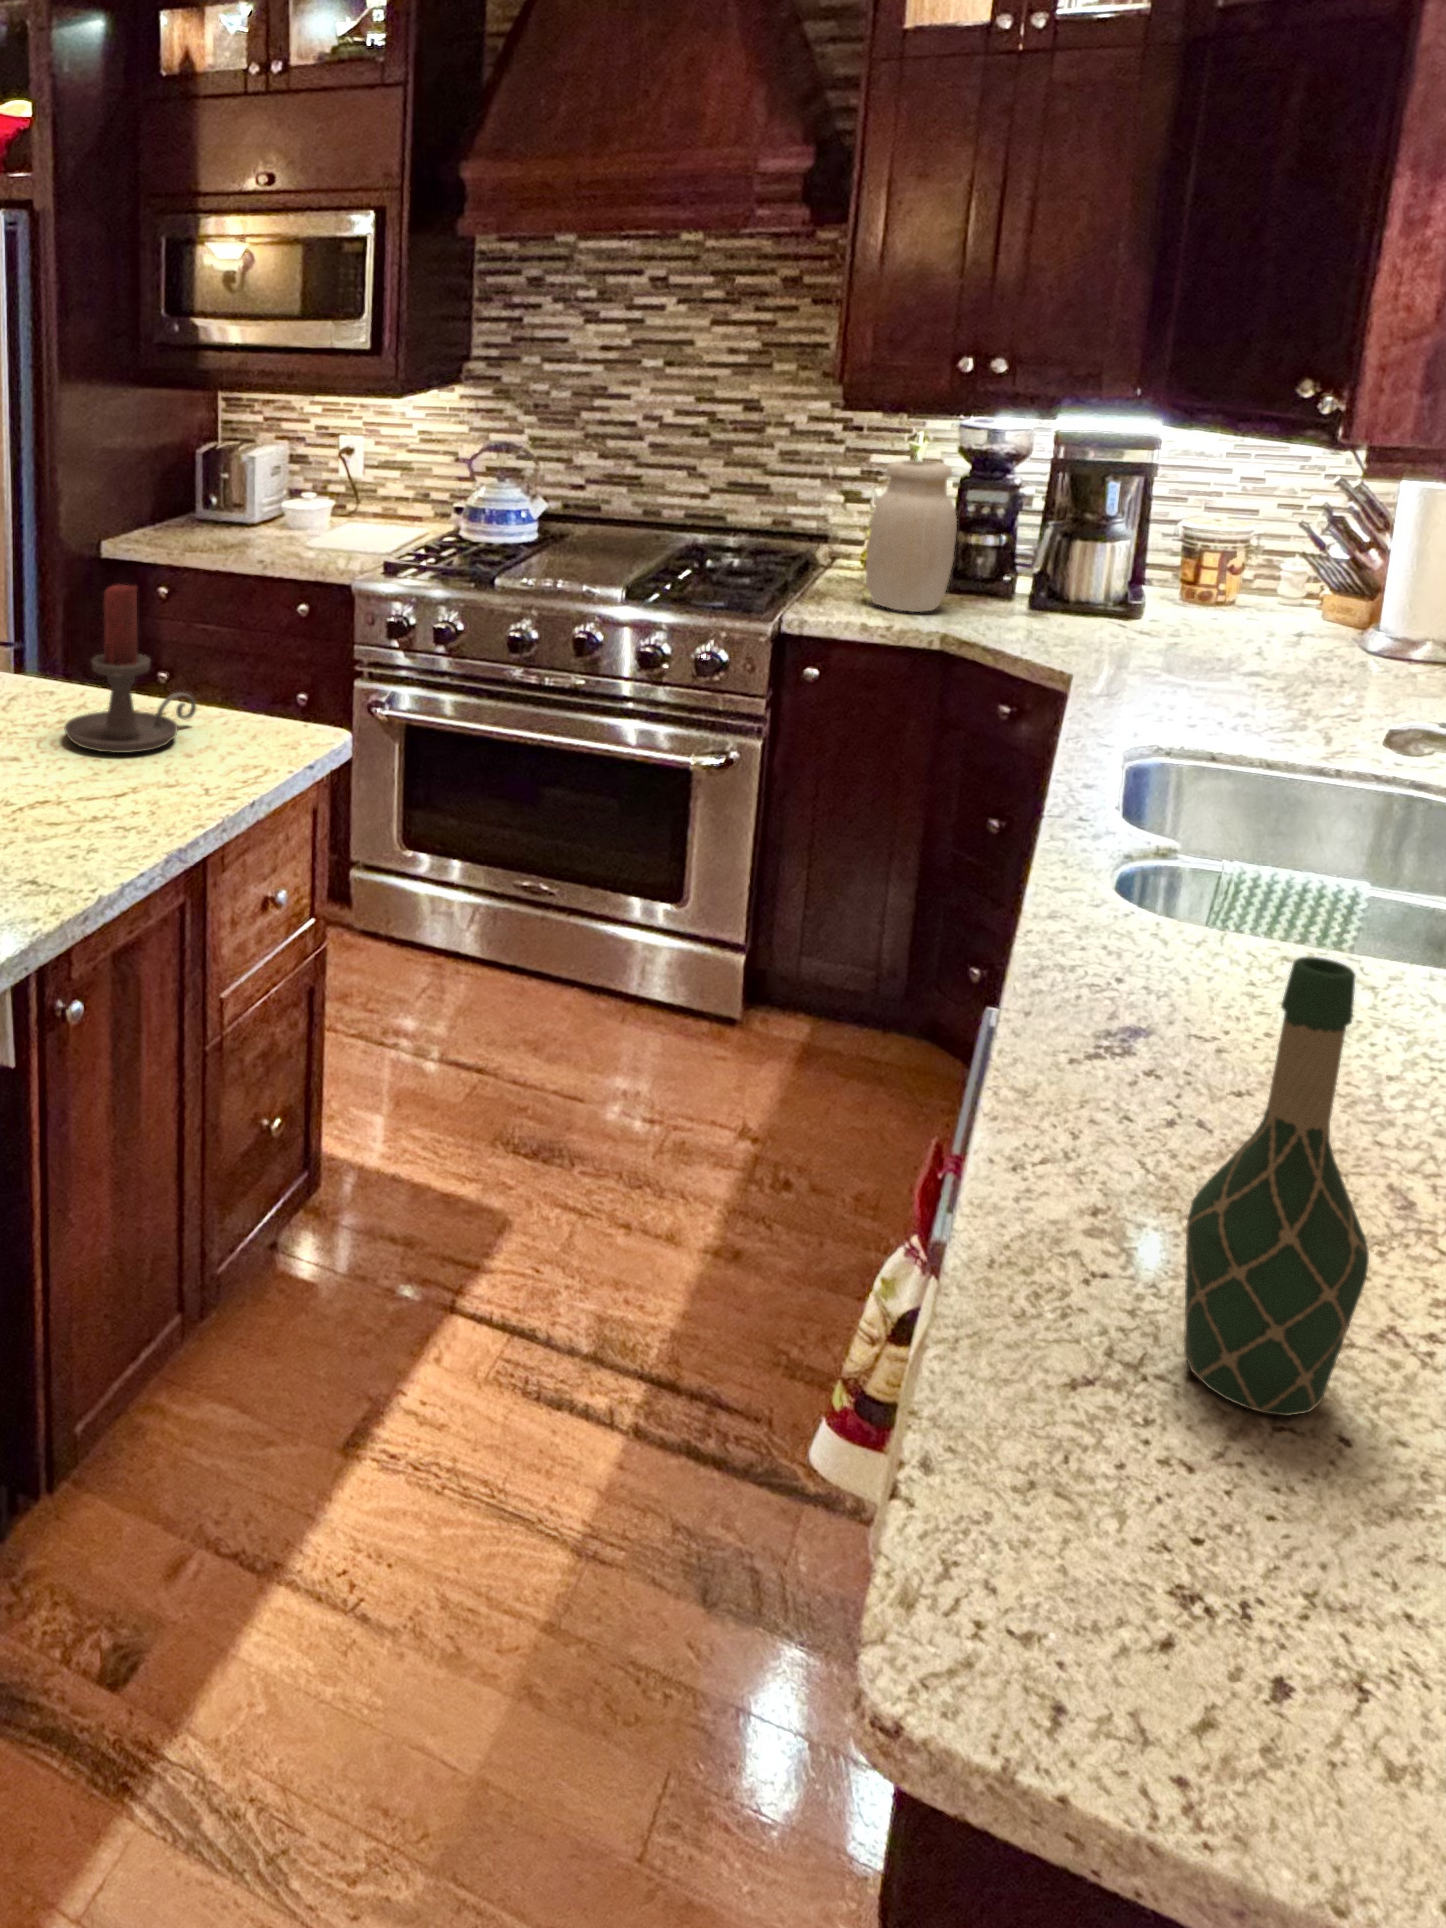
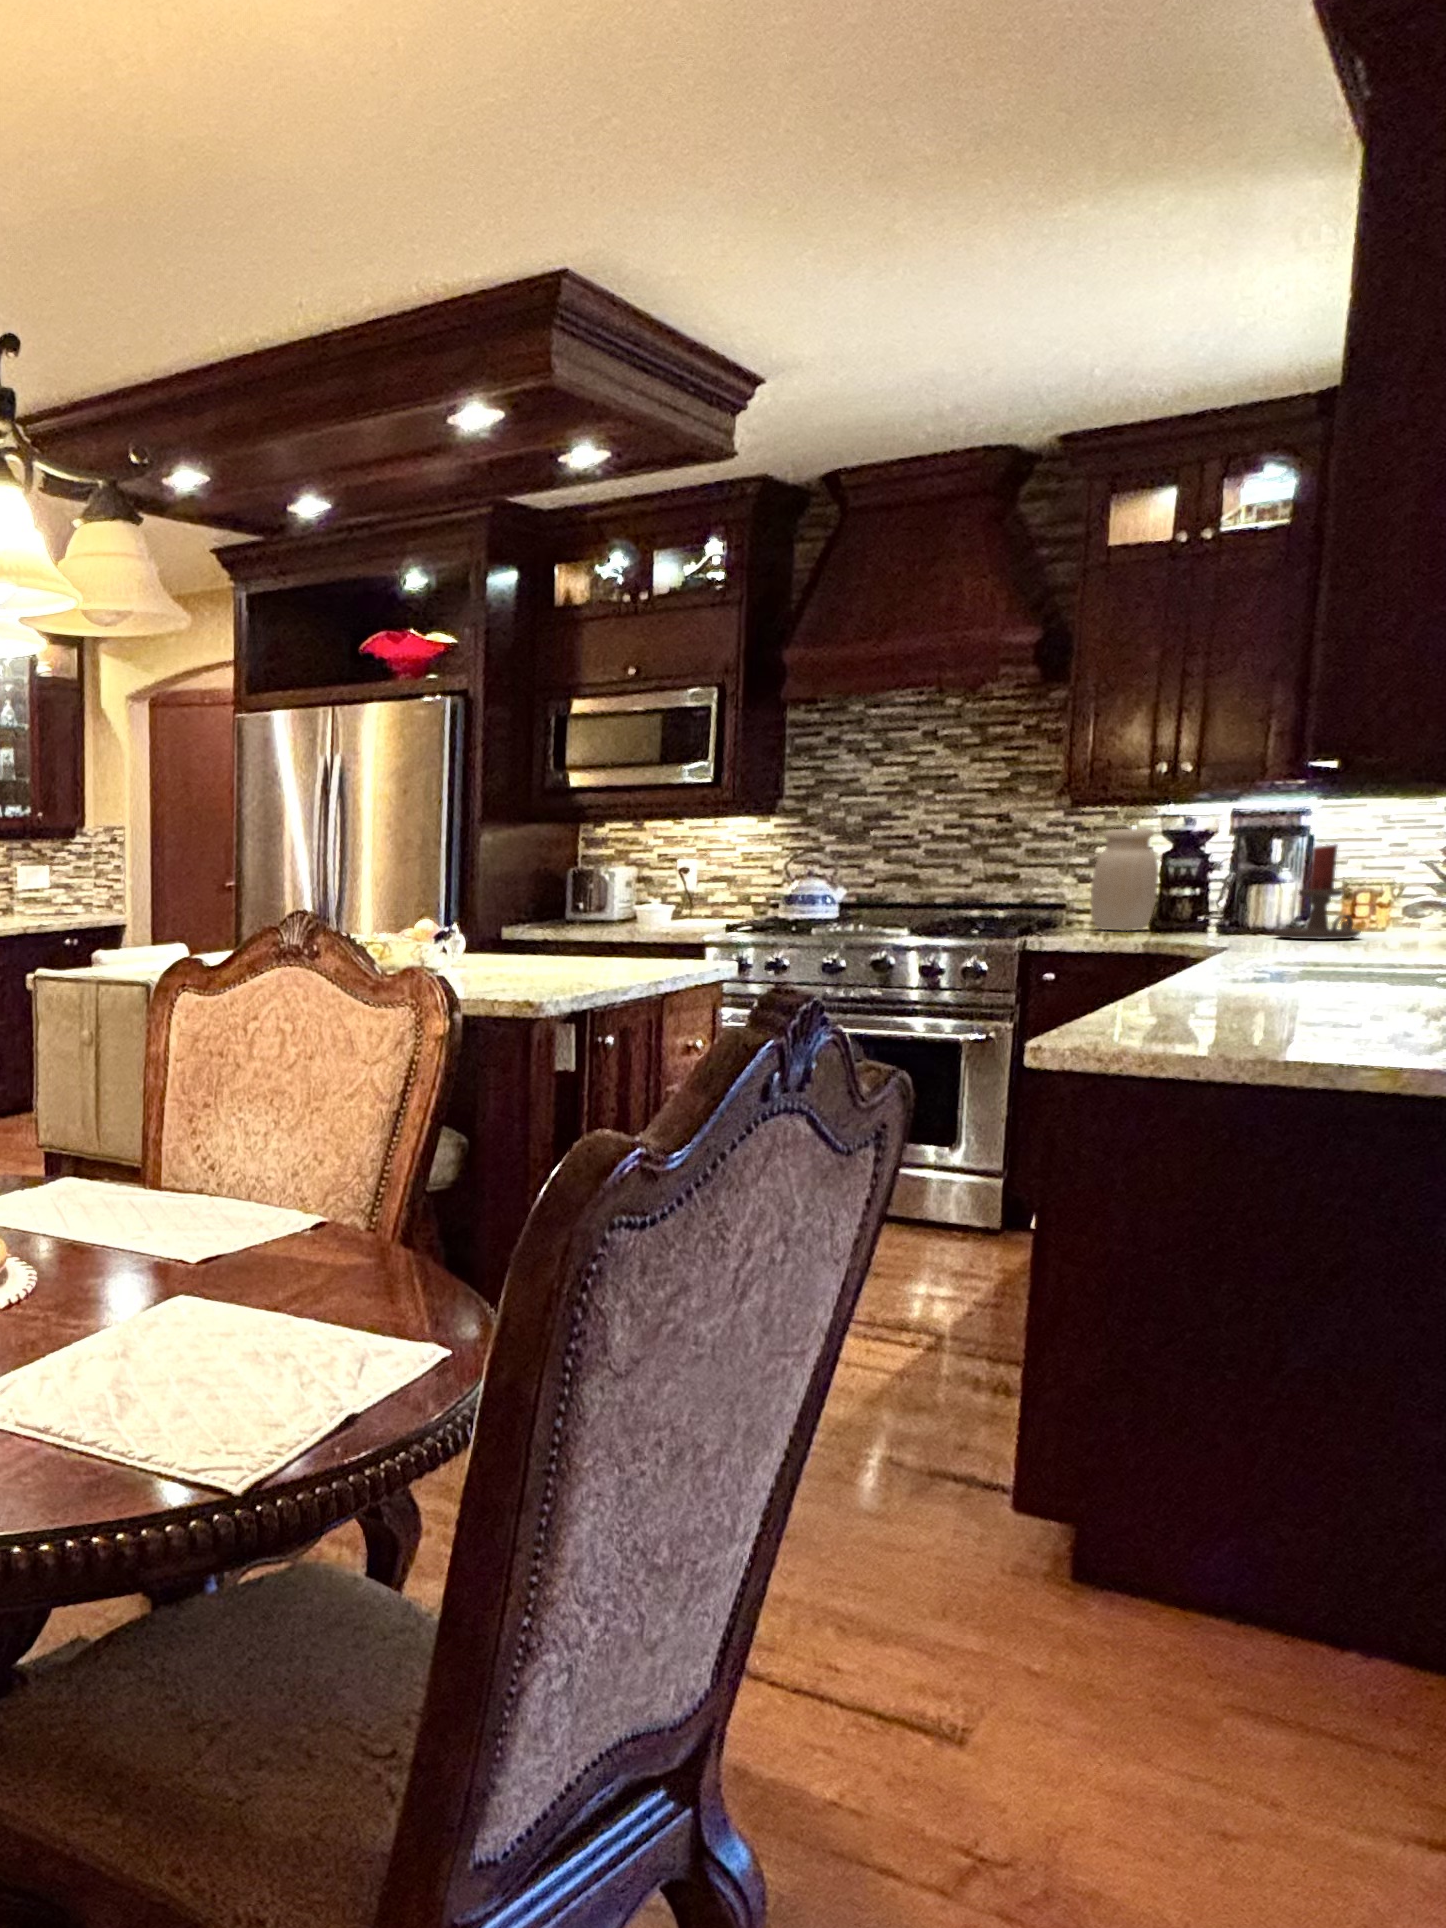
candle holder: present [64,585,196,753] -> present [1274,845,1360,939]
wine bottle: present [1184,957,1369,1416] -> none [1182,834,1254,1013]

